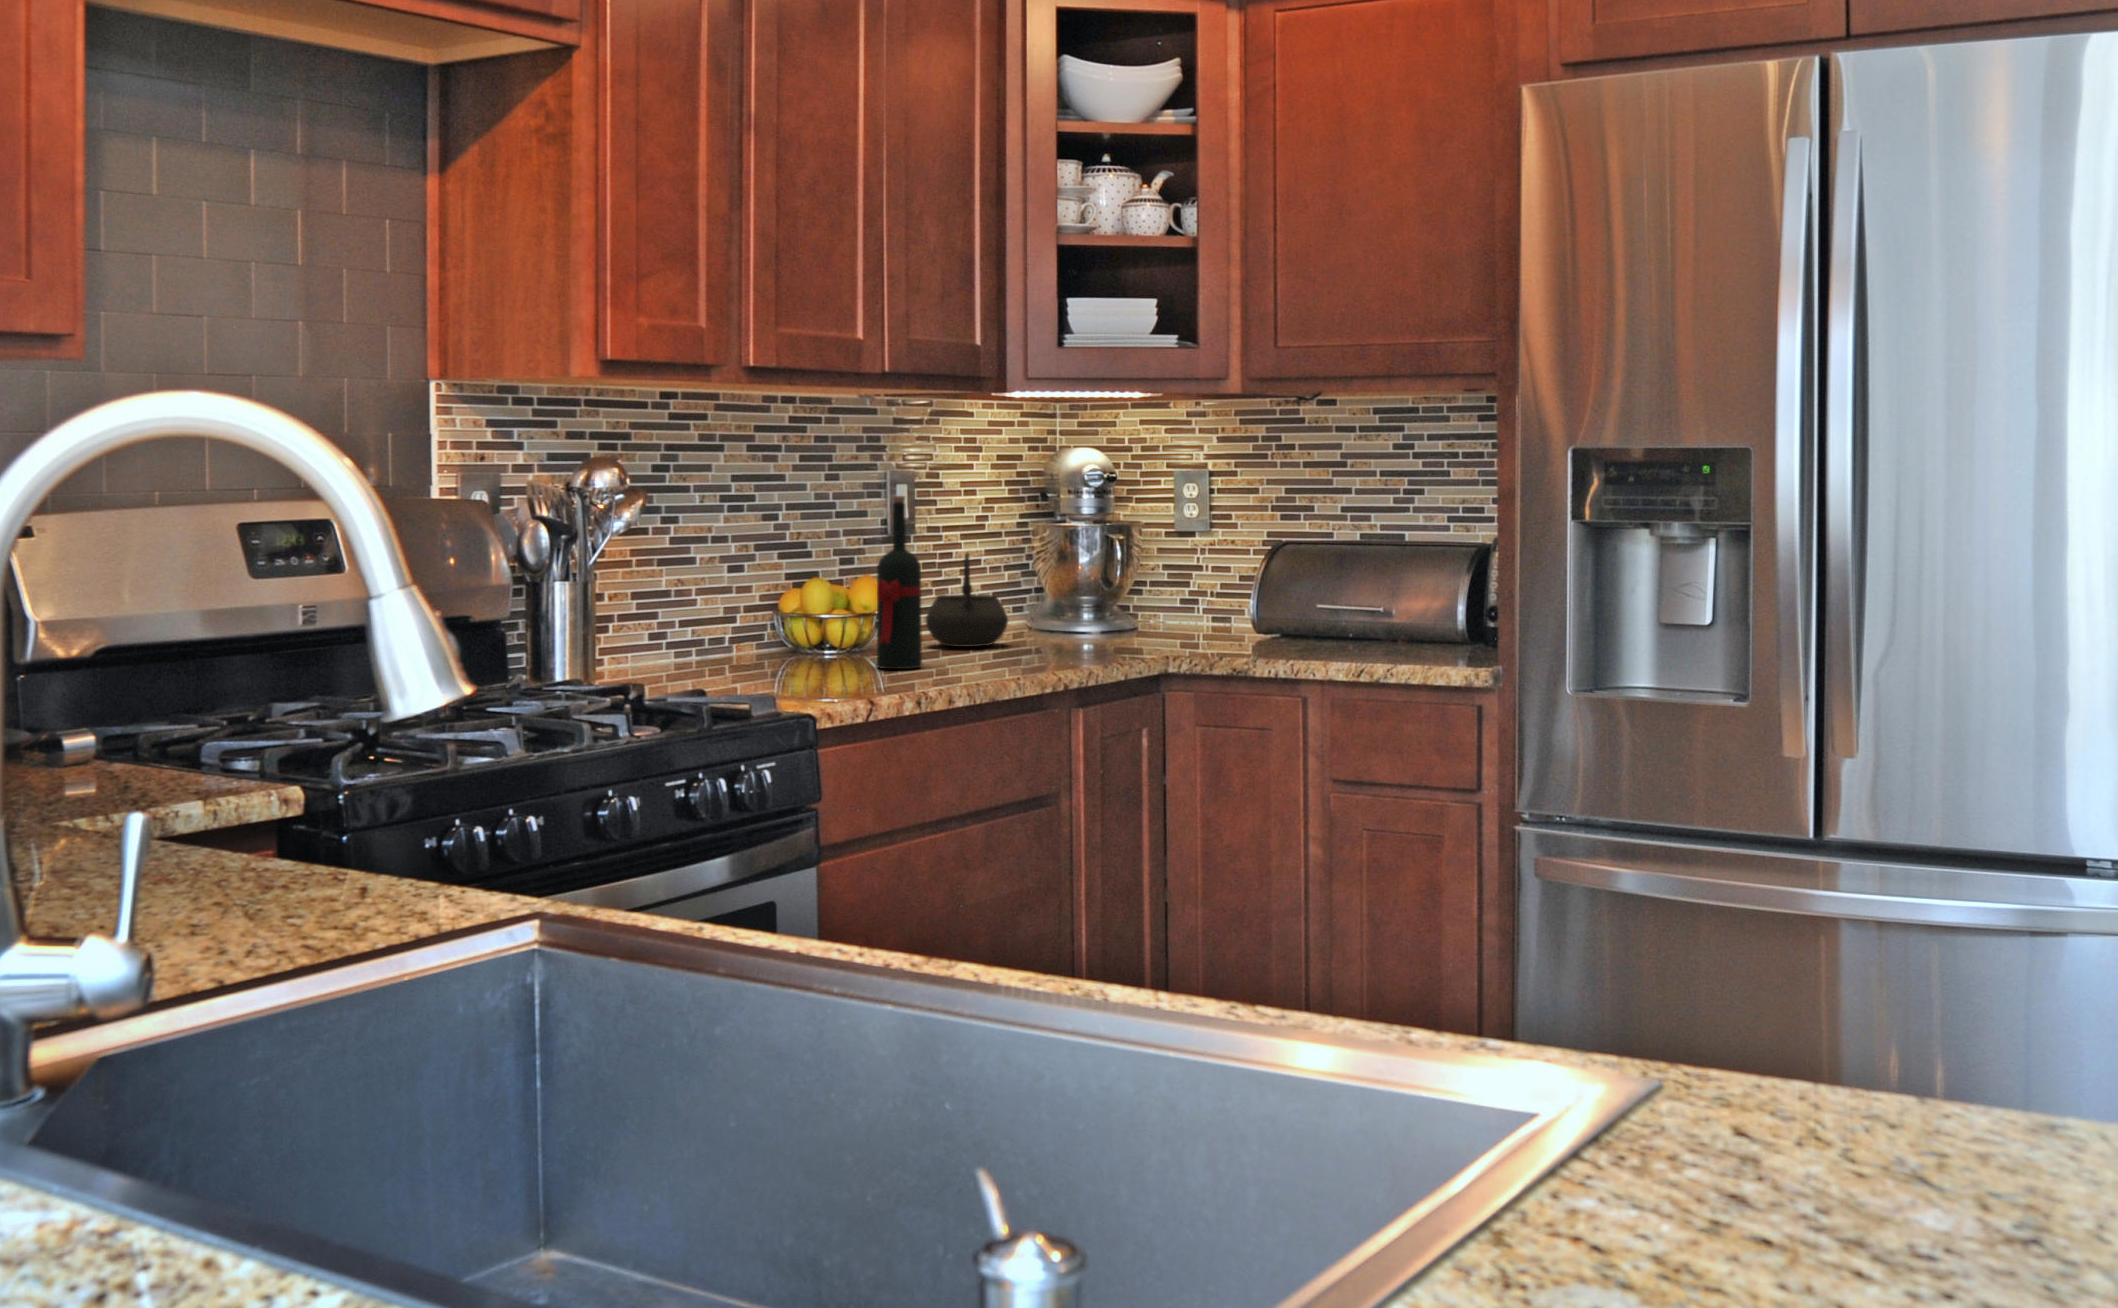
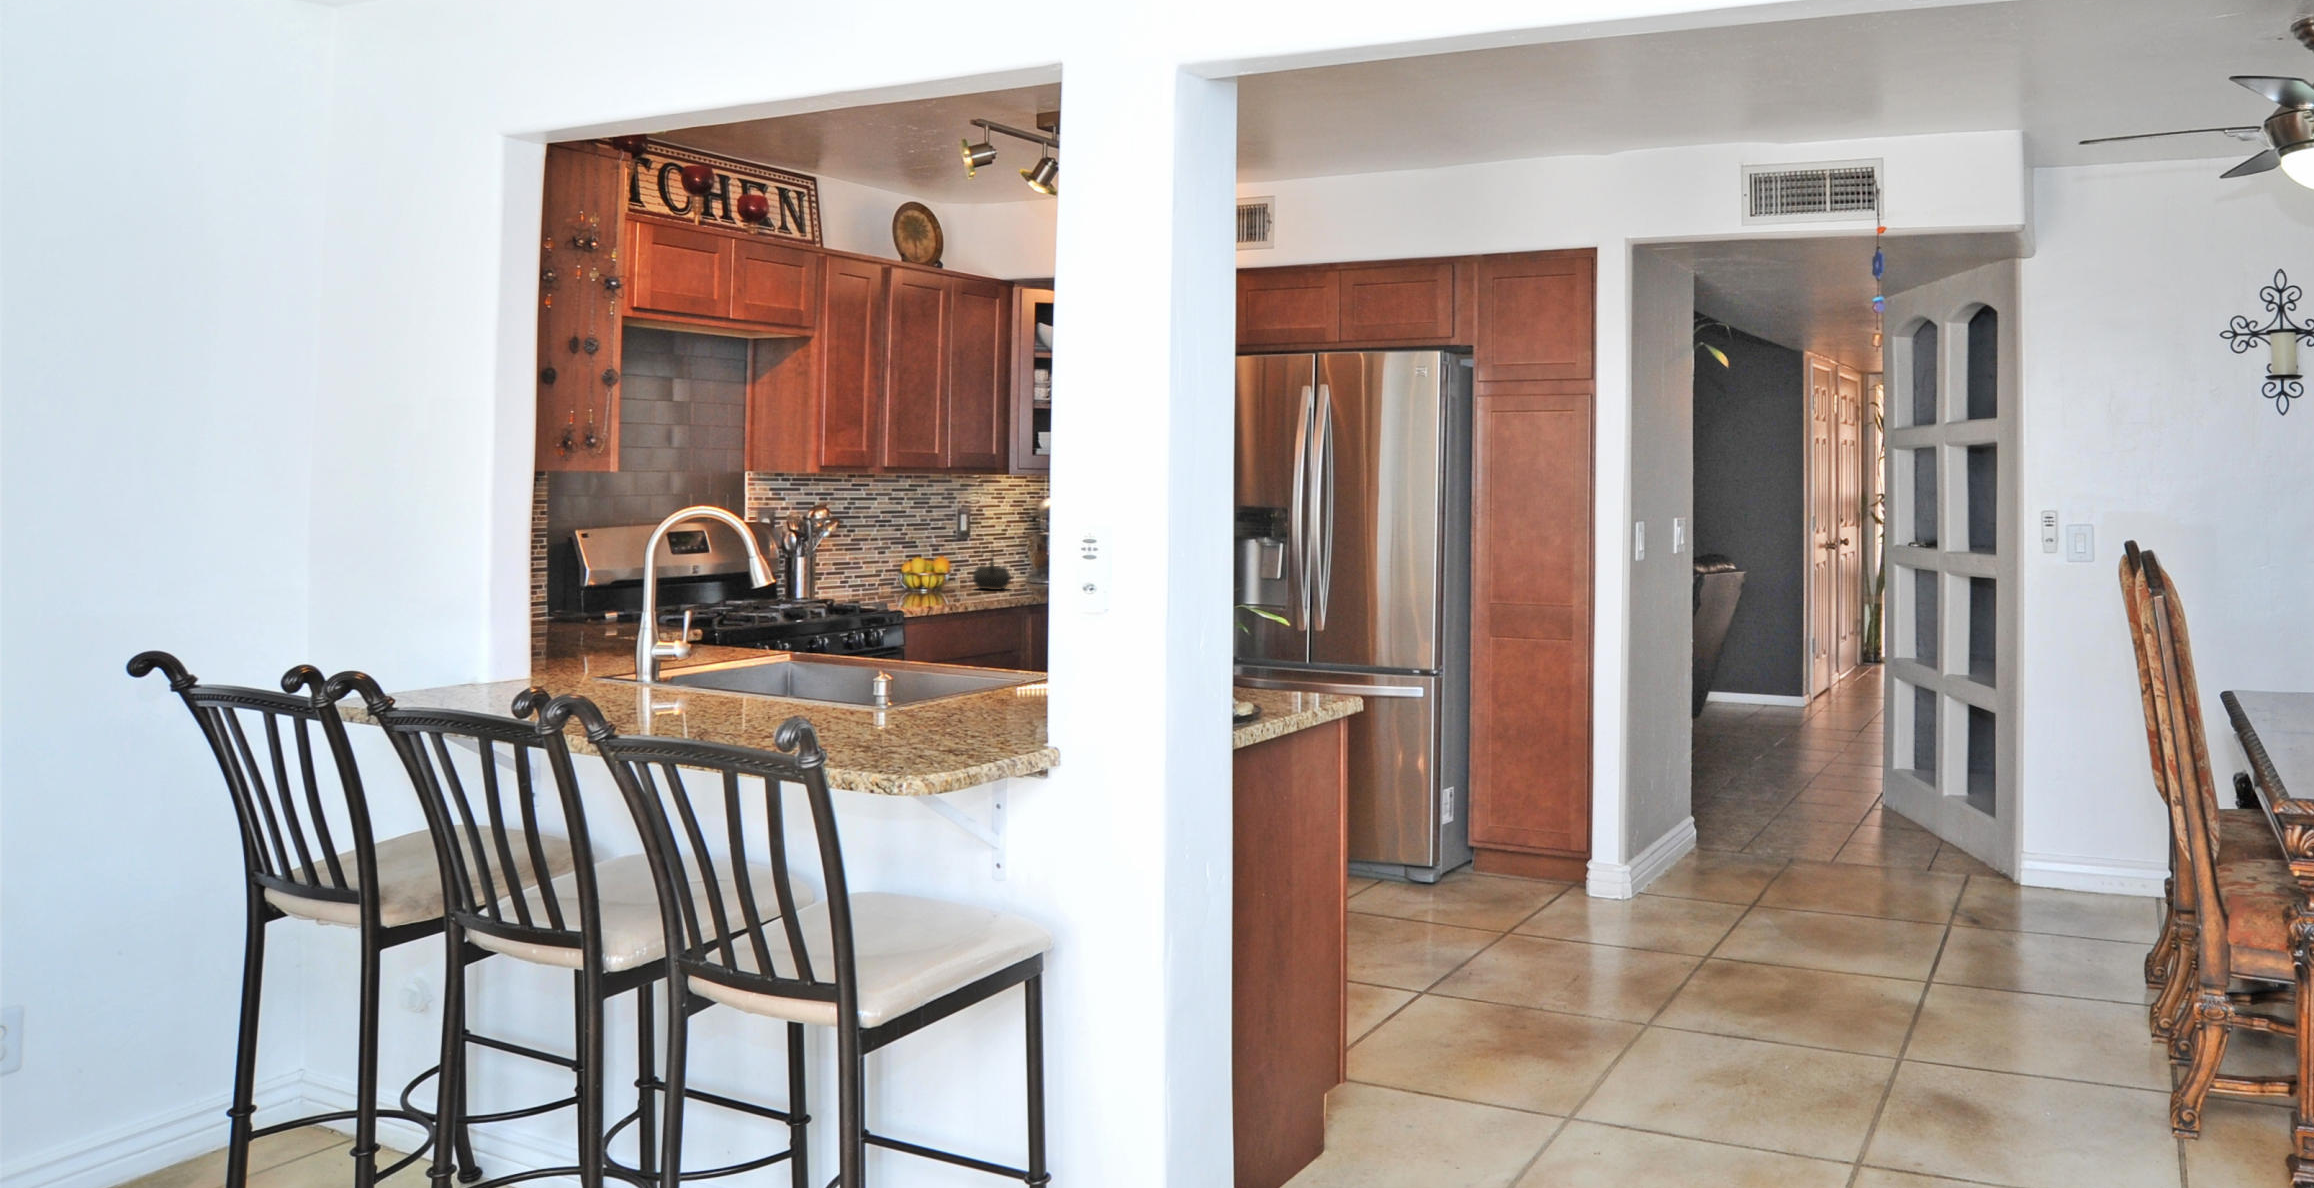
wine bottle: present [877,496,922,669] -> none [945,522,966,597]

